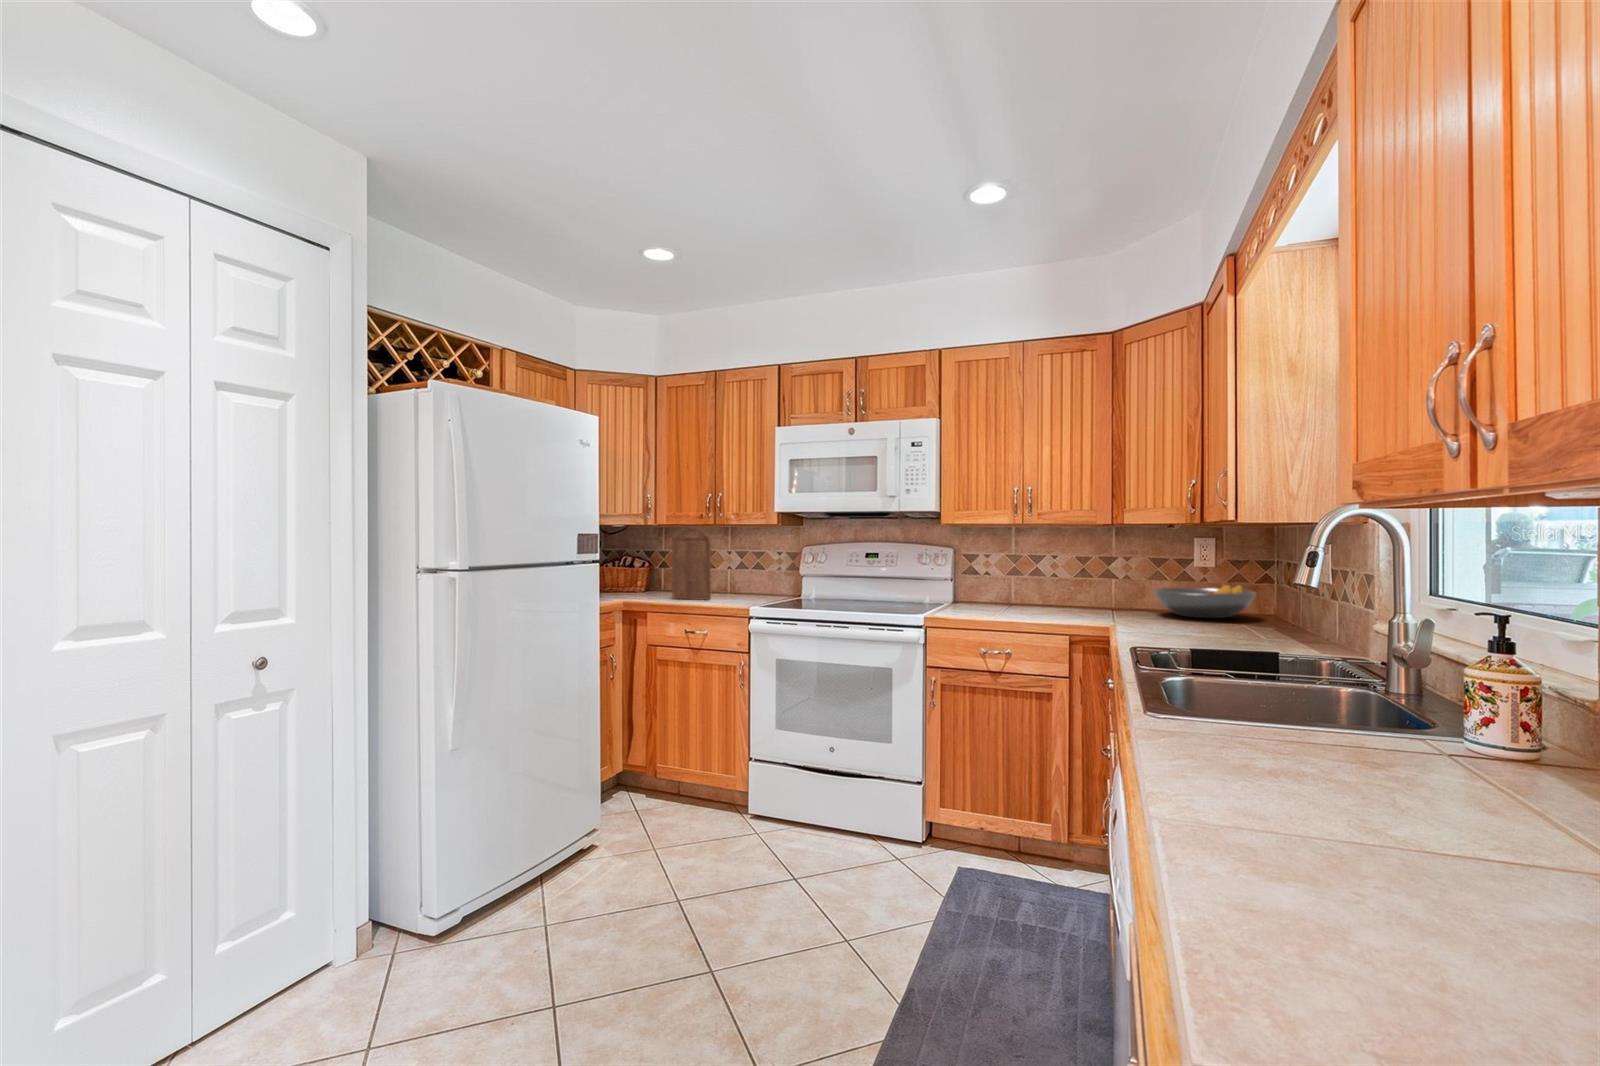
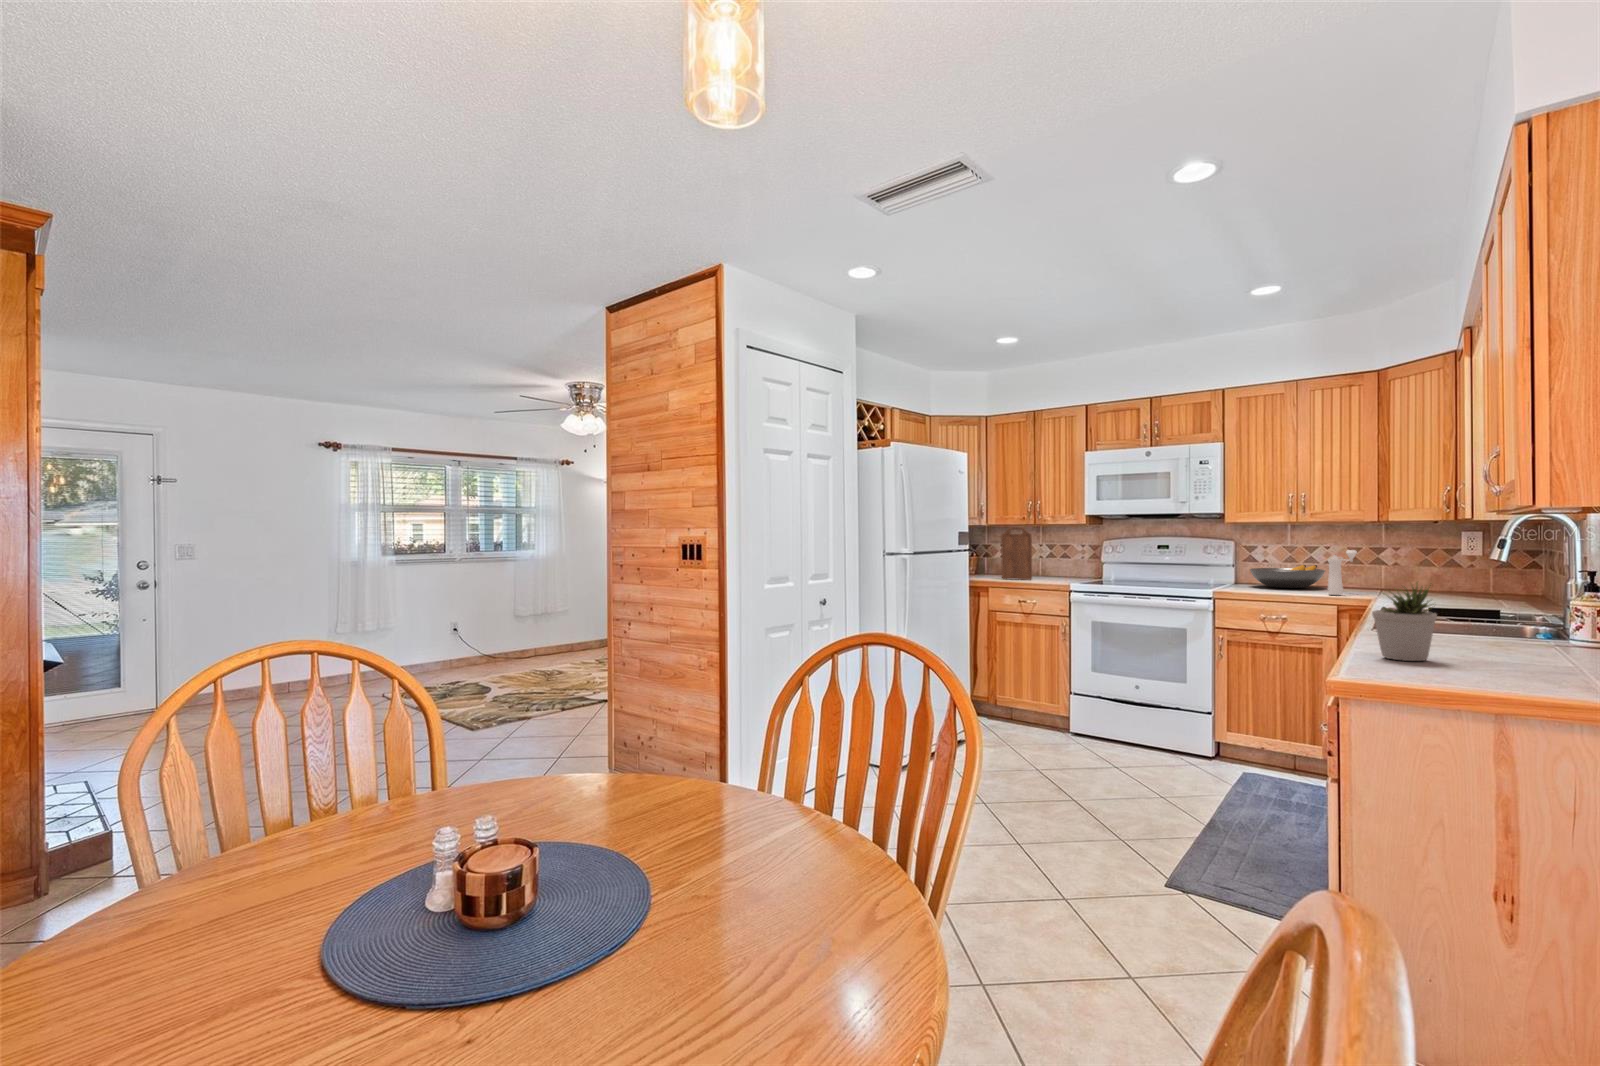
pepper mill: none [1057,561,1090,621] -> present [1328,550,1357,595]
fruit bowl: present [1154,584,1256,618] -> present [1250,565,1325,588]
potted plant: none [1223,680,1399,911] -> present [1372,583,1437,661]

